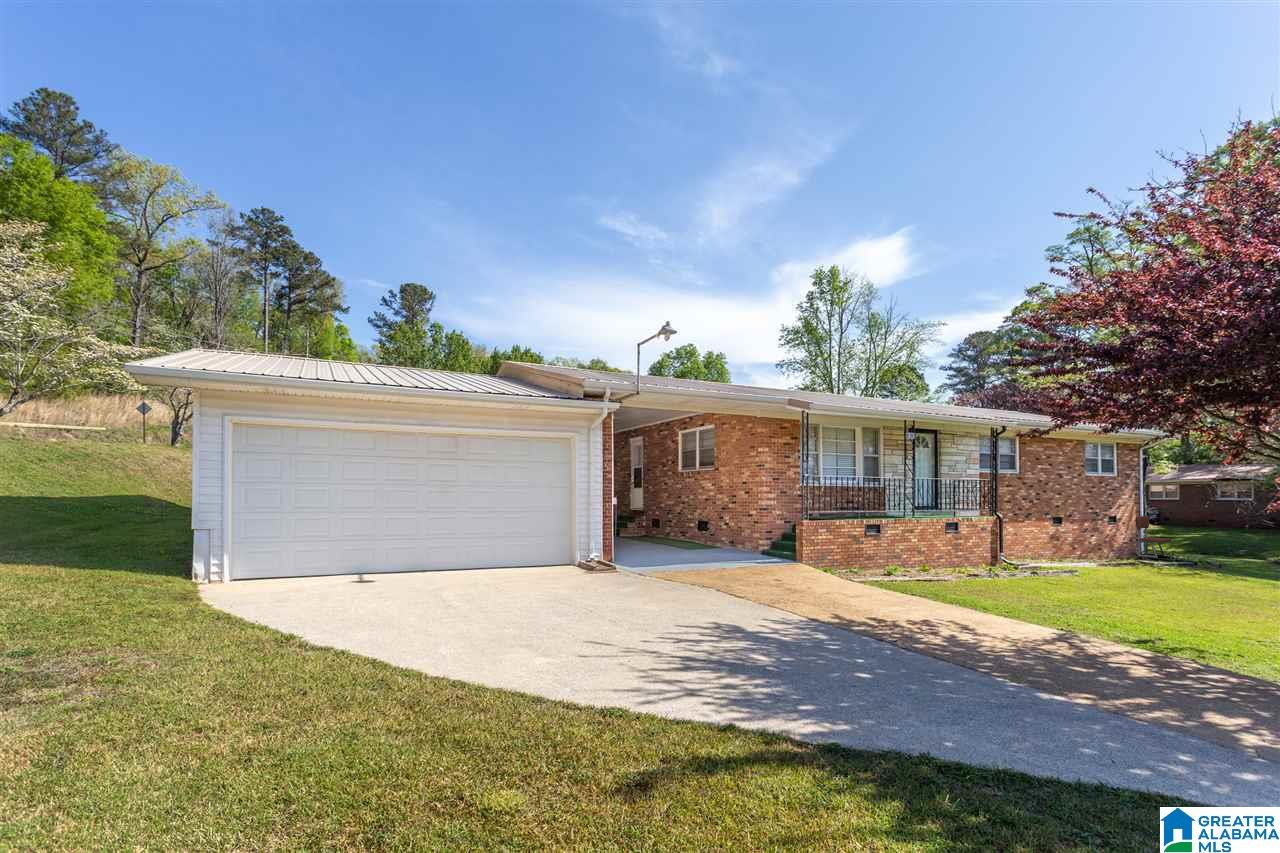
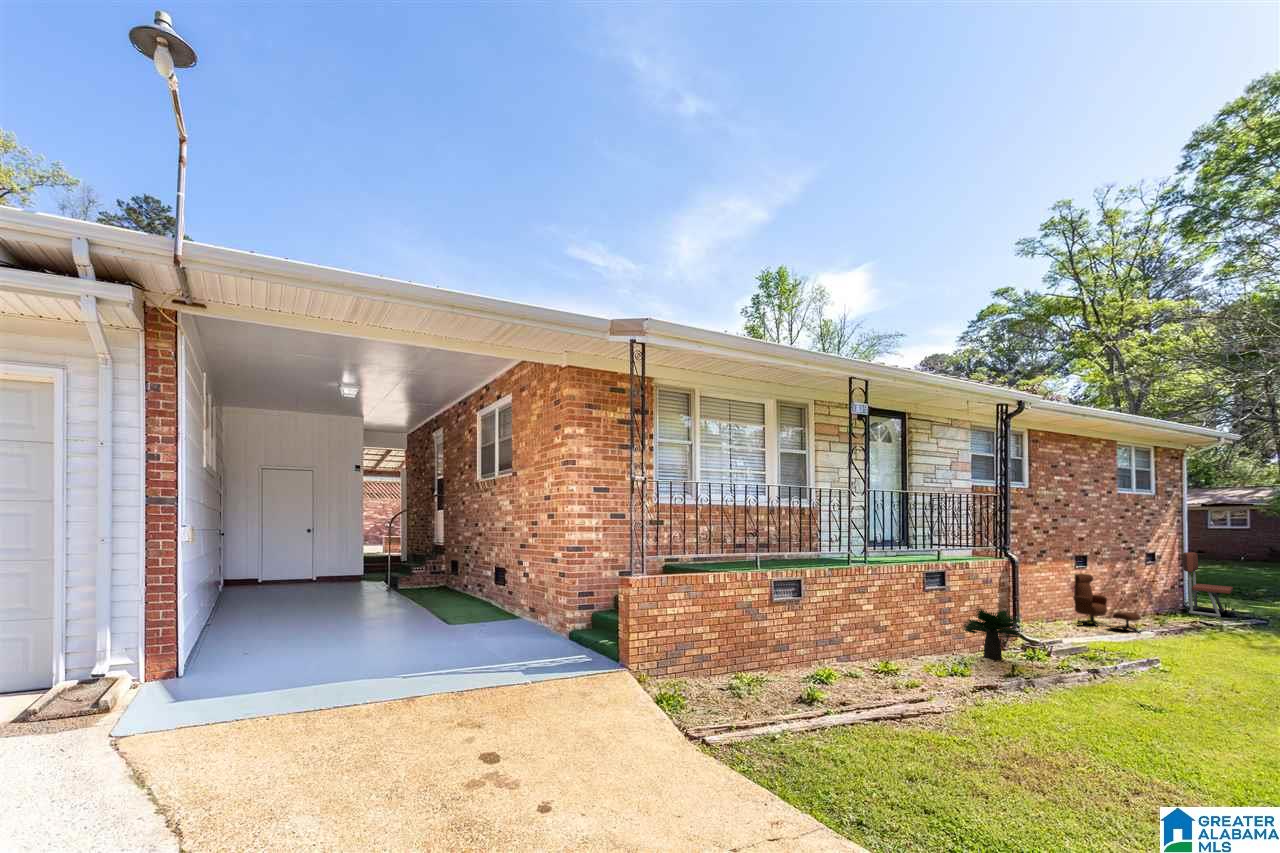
lounge chair: none [1047,528,1089,562] -> present [1073,574,1141,633]
potted plant: none [965,540,1002,568] -> present [962,608,1022,659]

